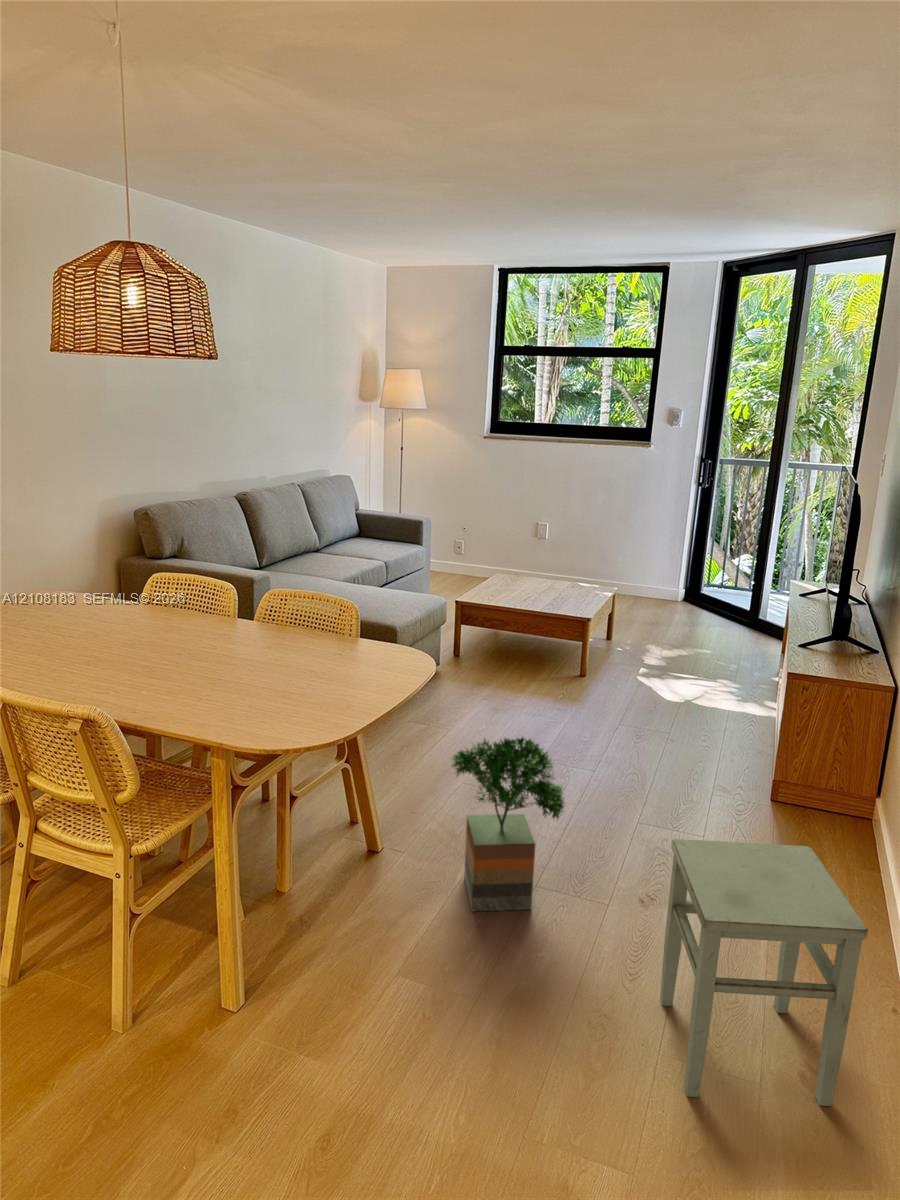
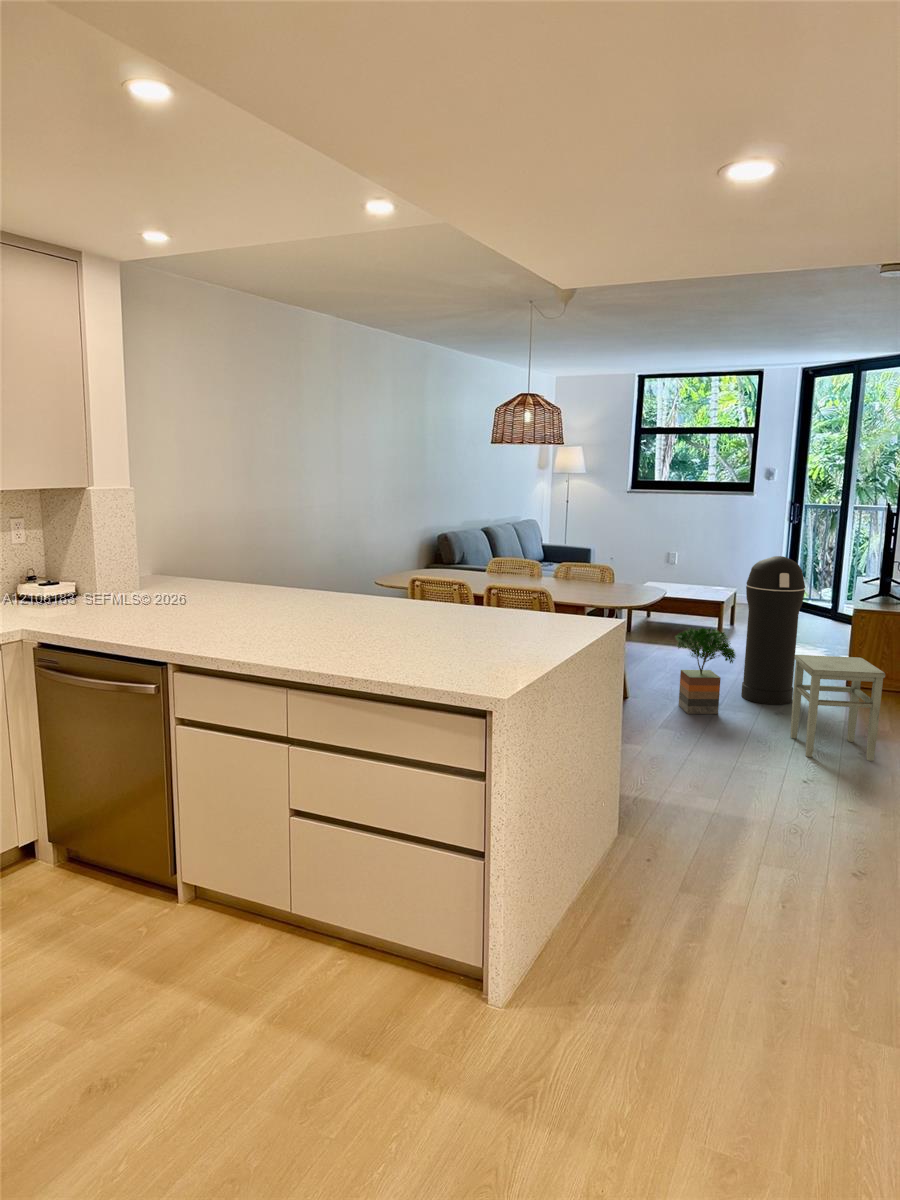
trash can: none [589,593,705,869] -> present [741,556,805,705]

